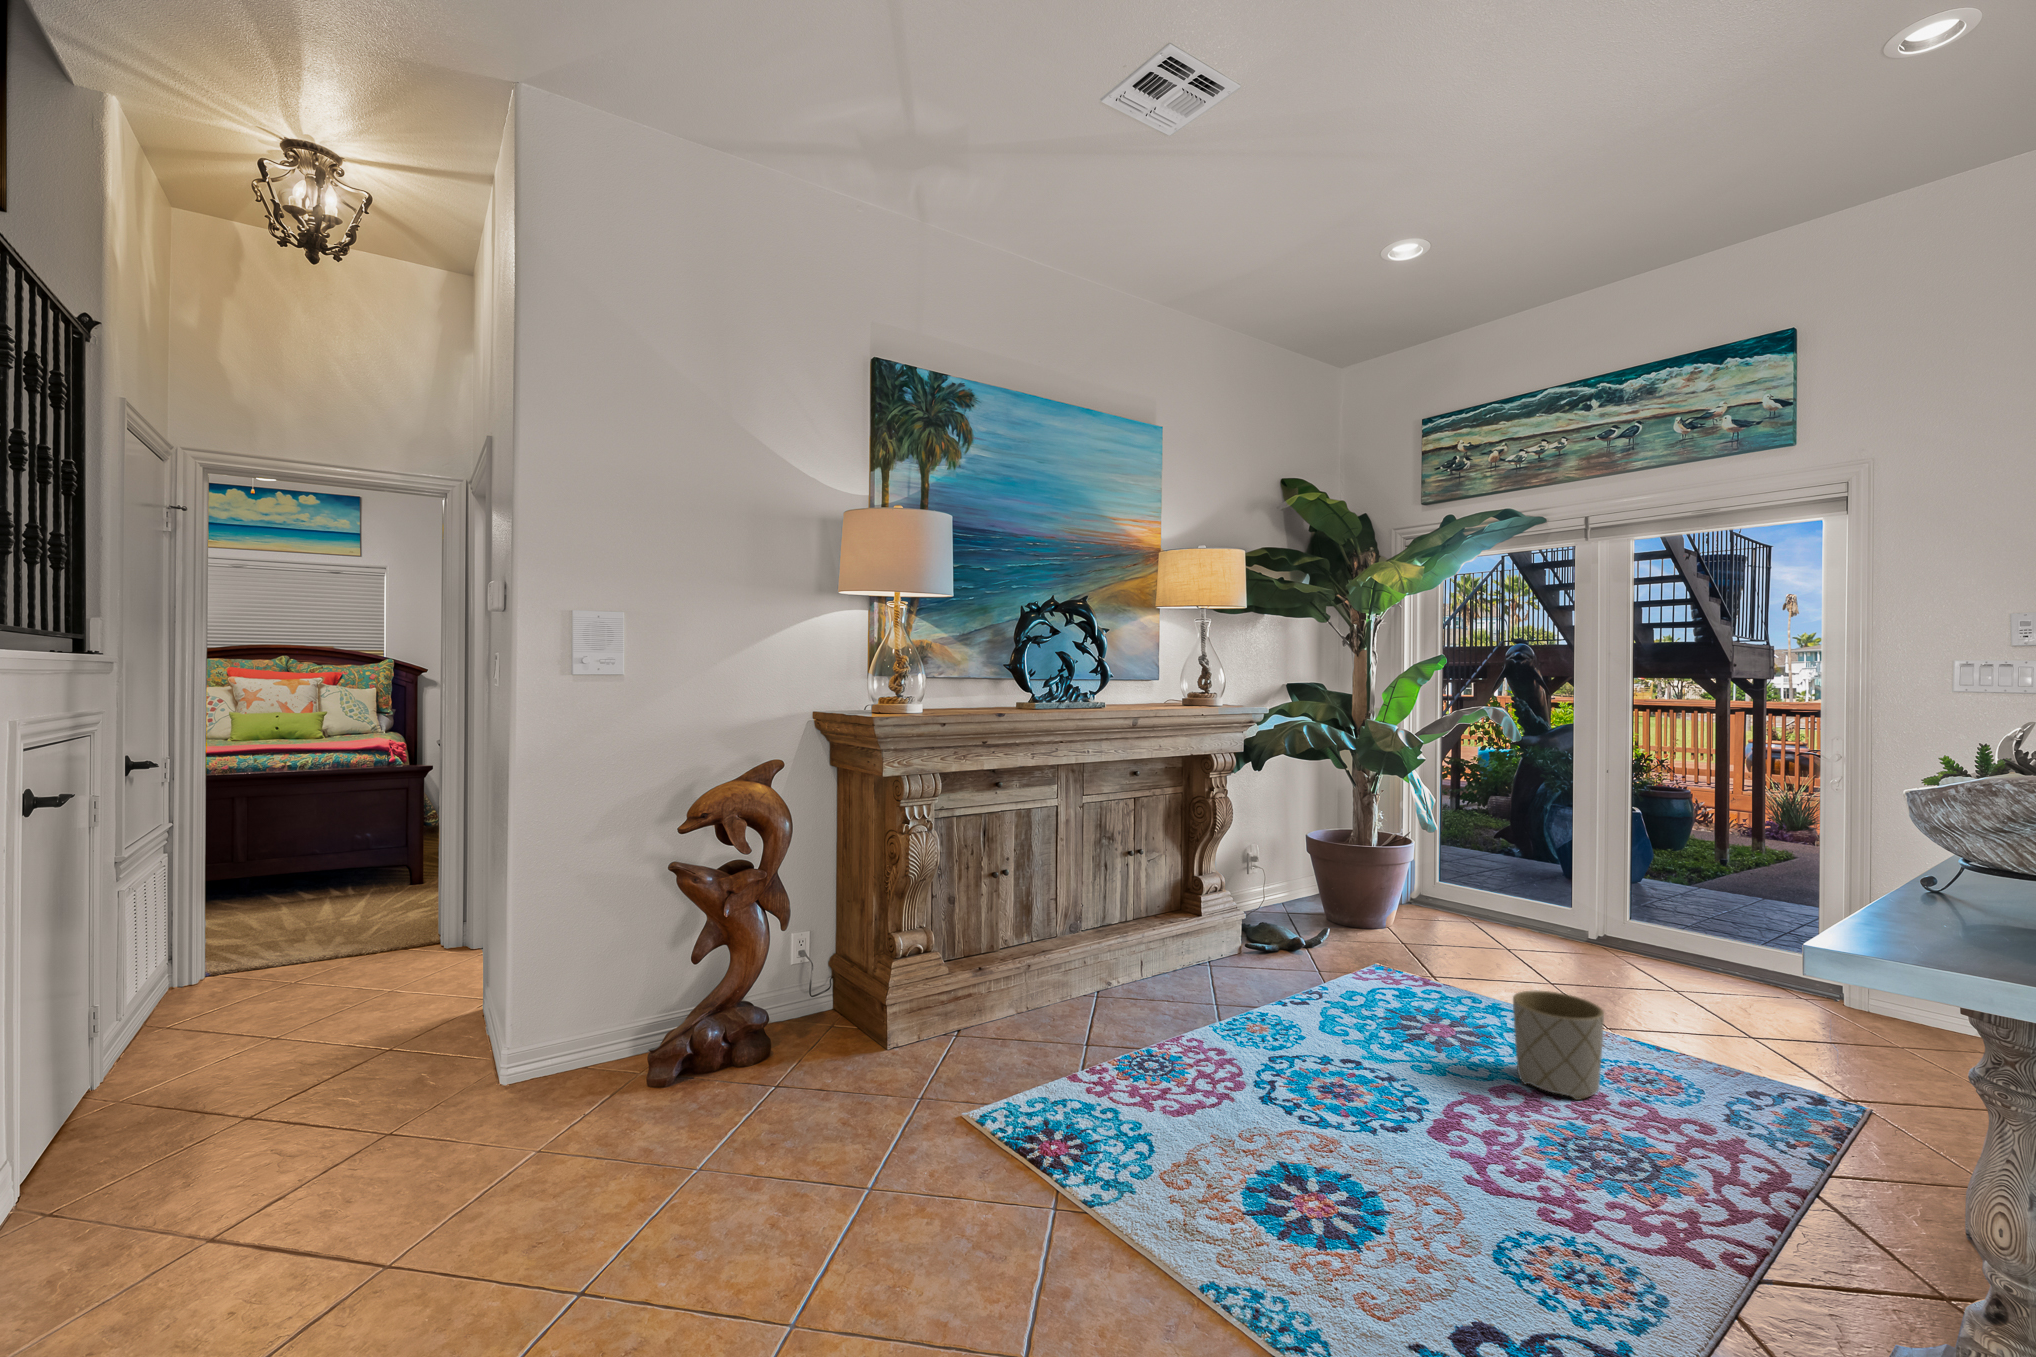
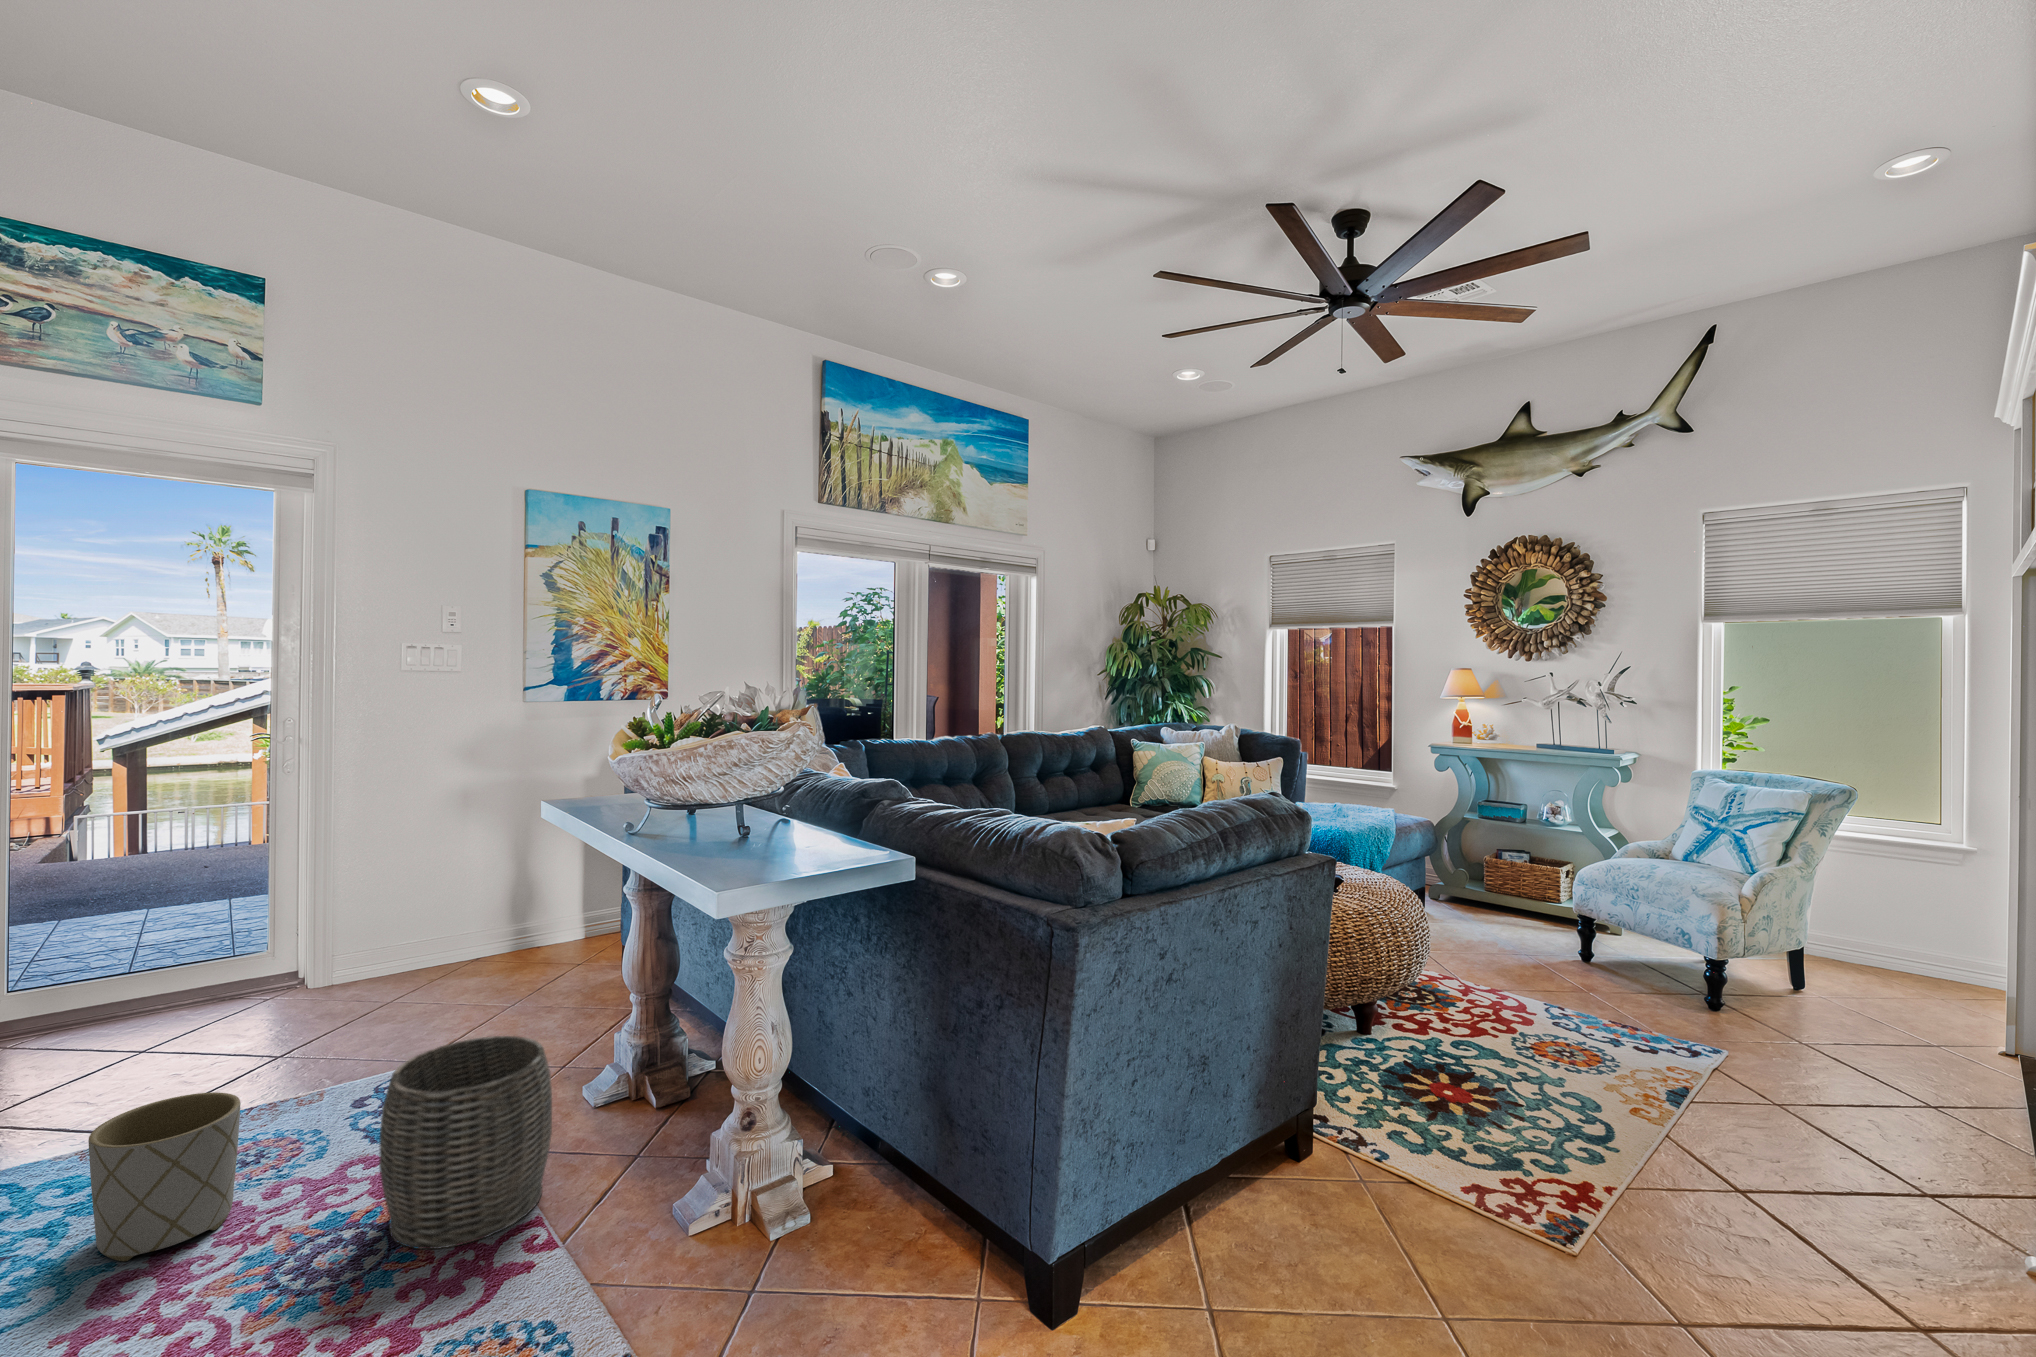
woven basket: none [1643,1038,1825,1242] -> present [379,1036,552,1249]

